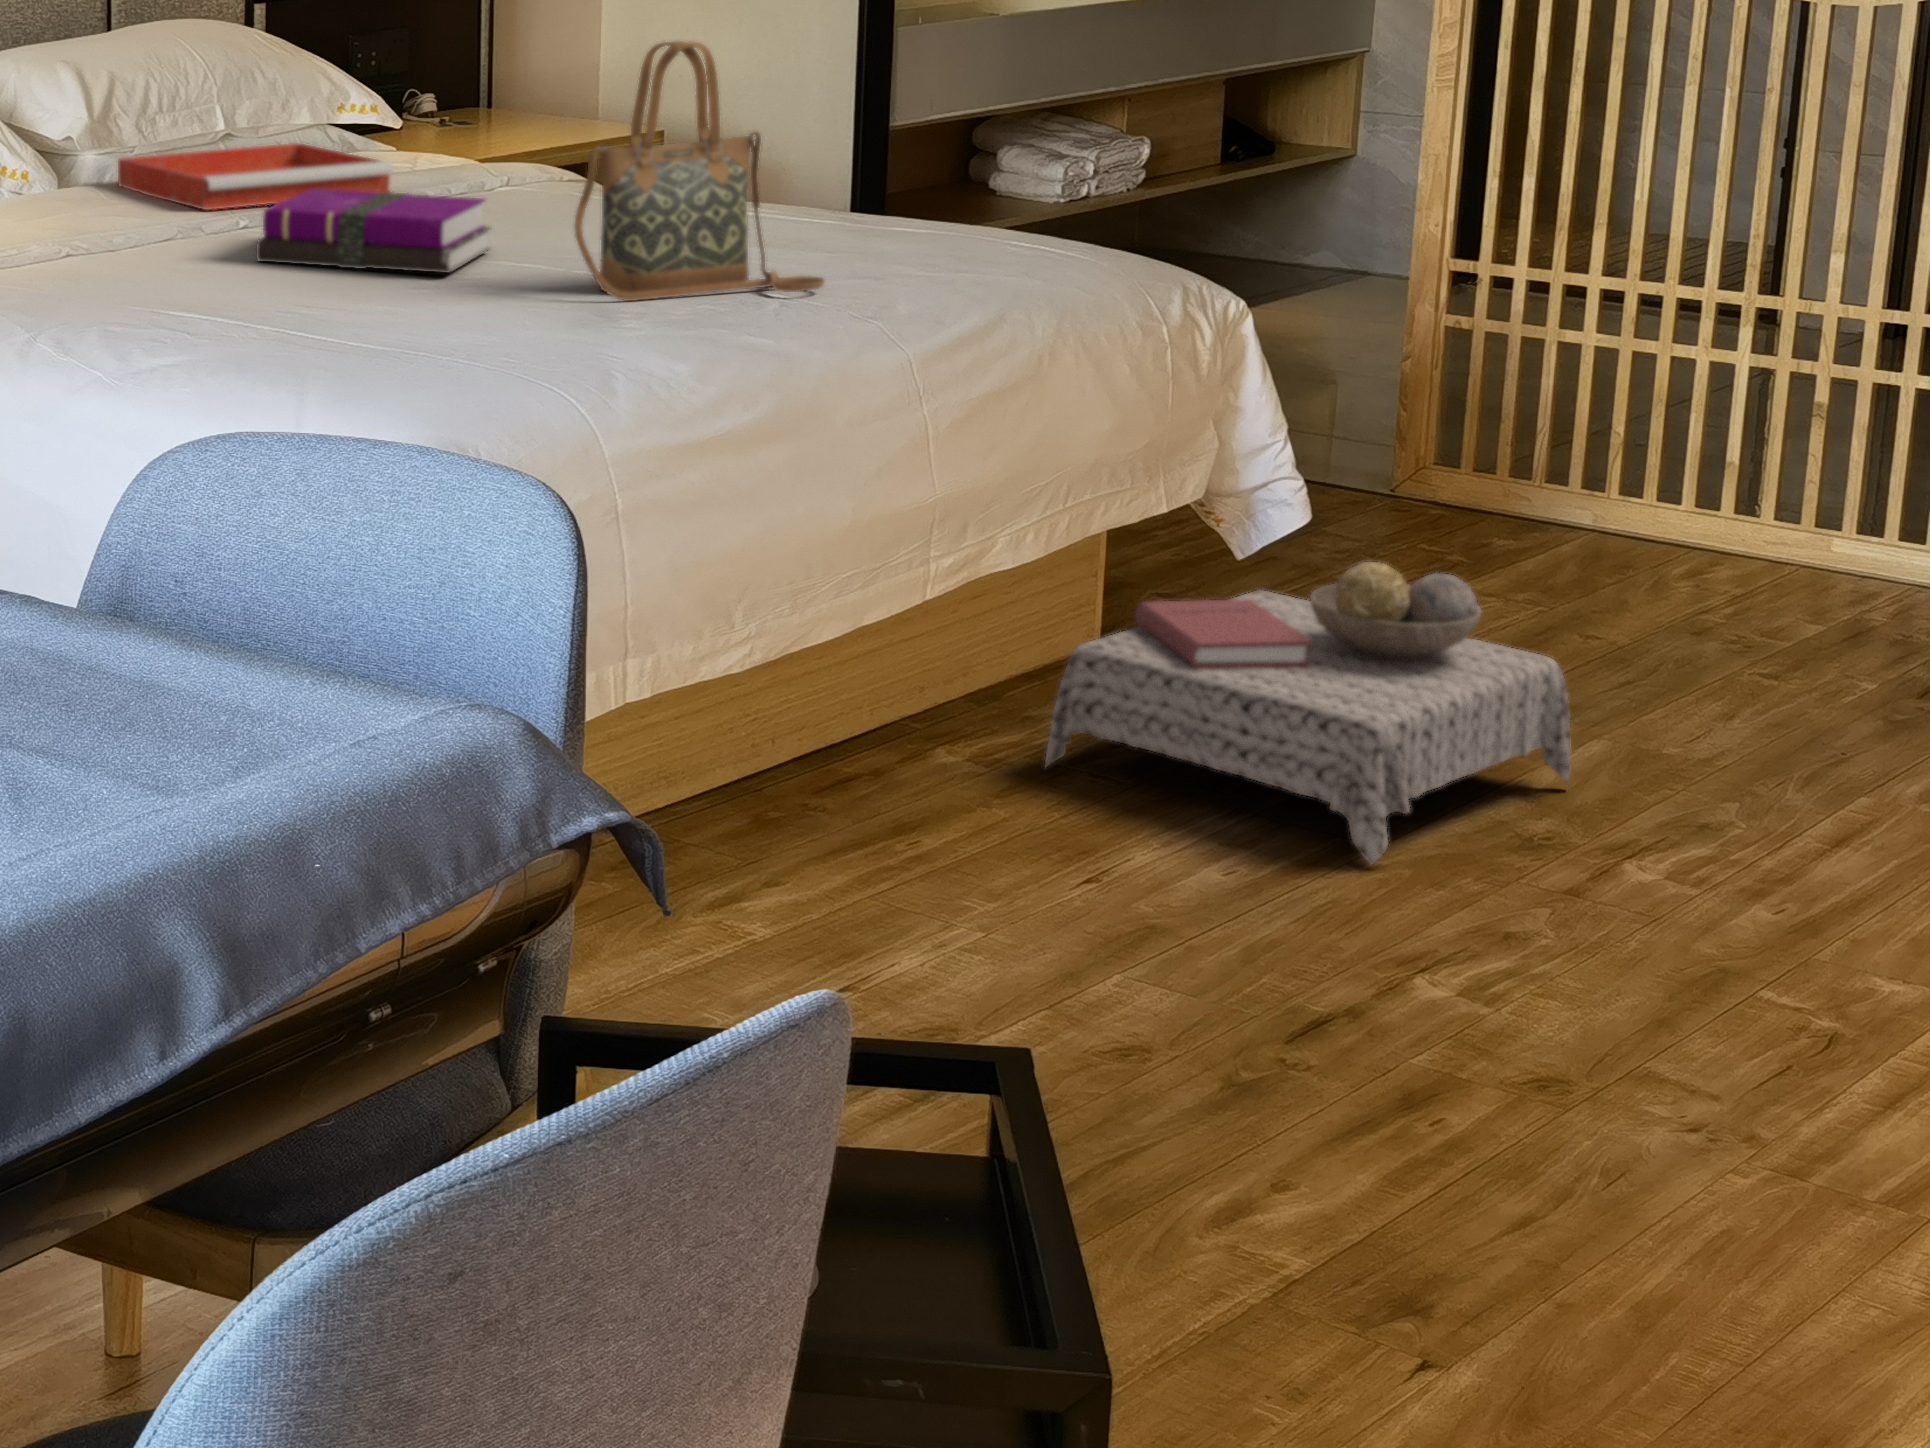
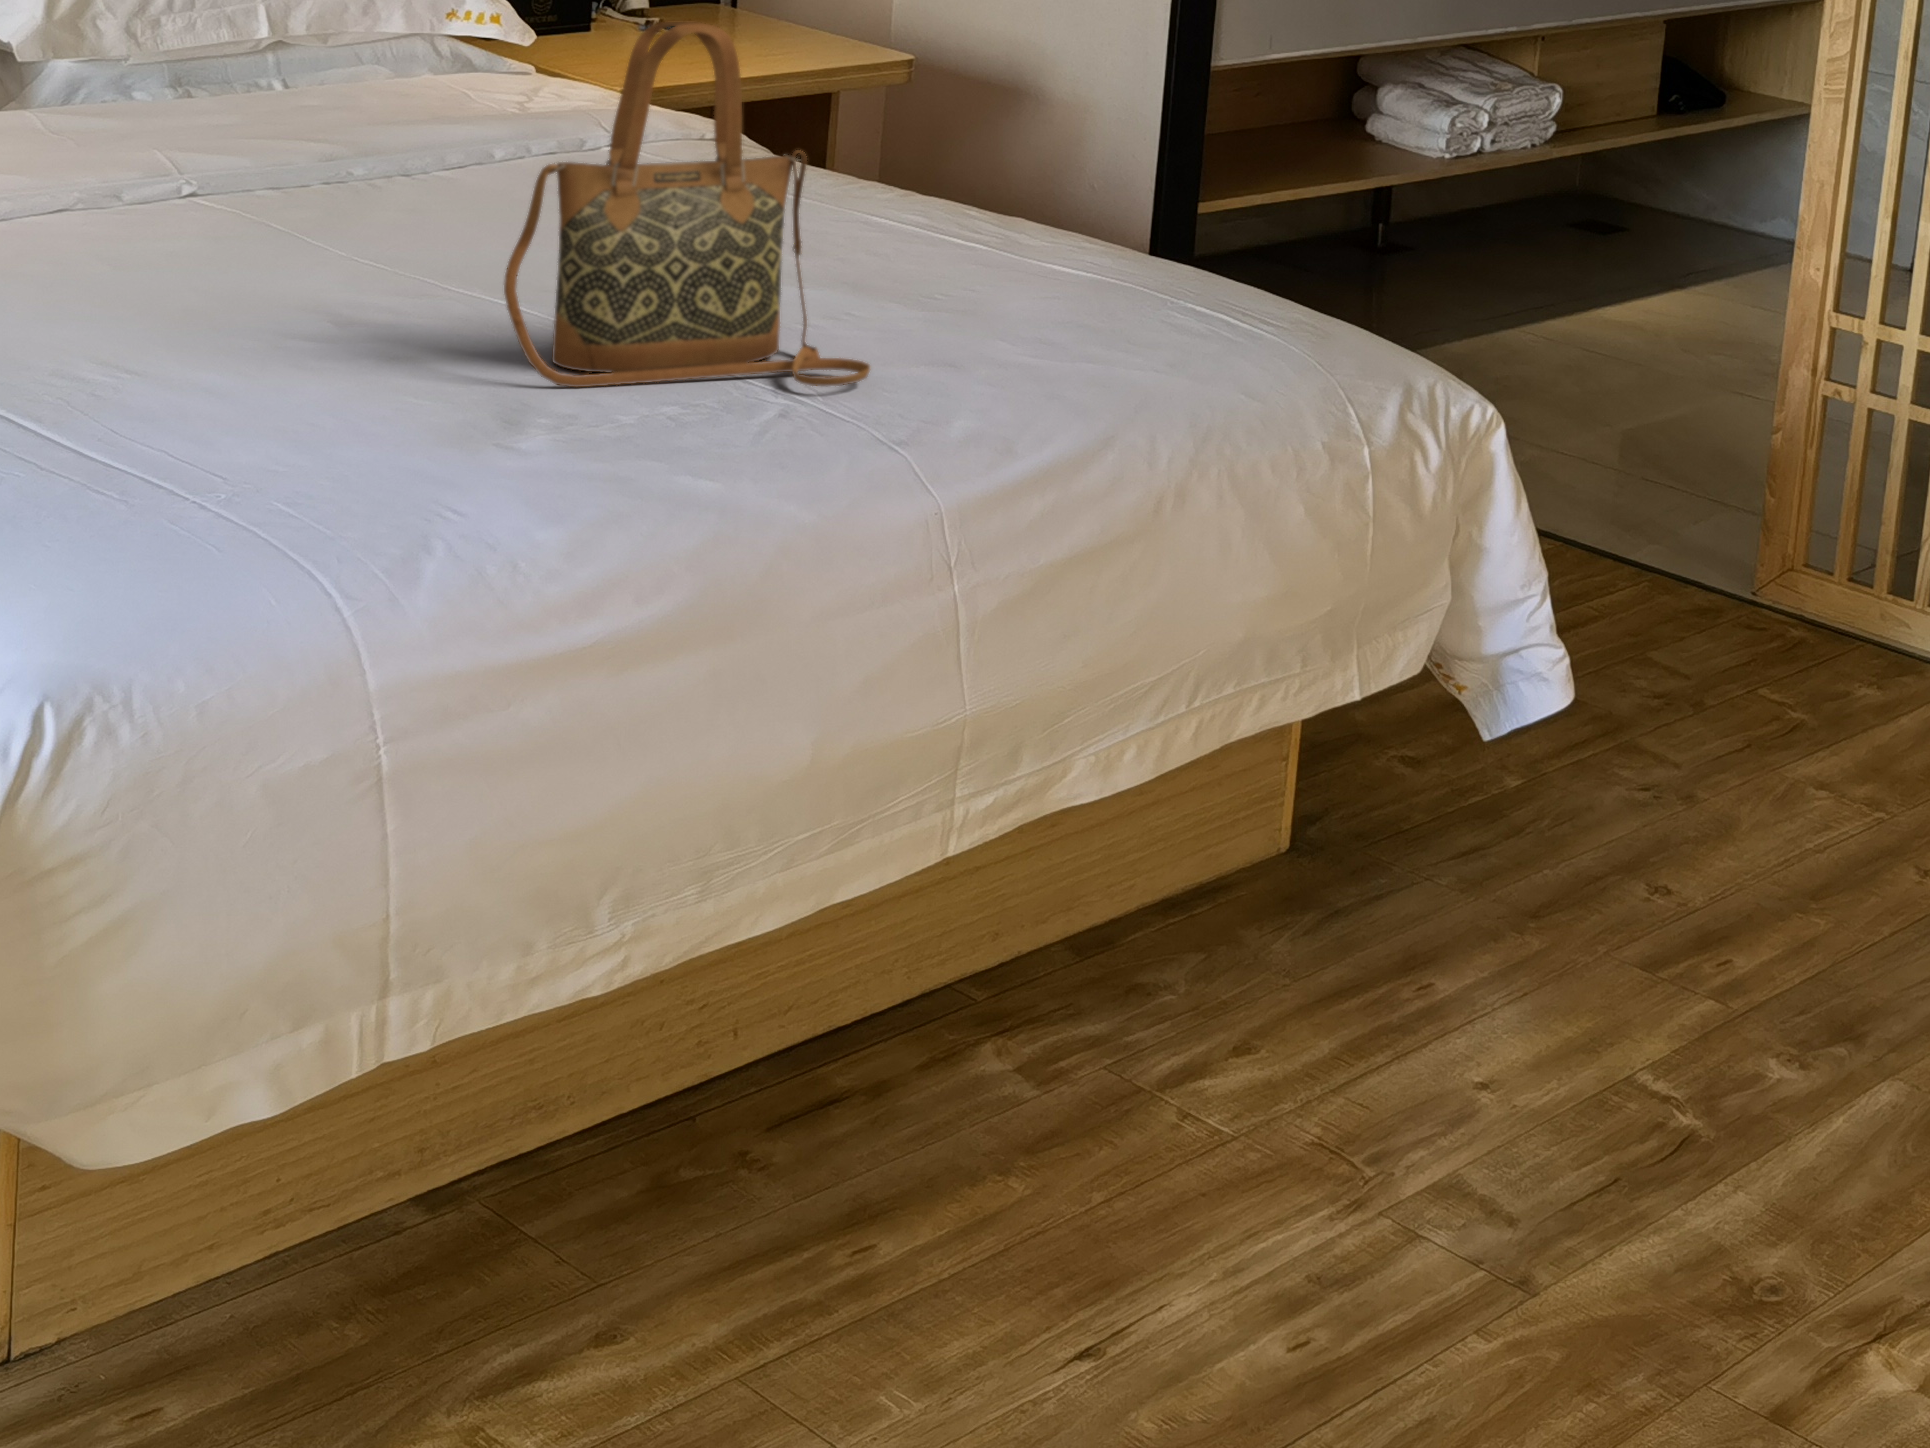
tray: present [118,143,393,210] -> none [87,61,440,162]
notebook: present [256,189,490,273] -> none [113,160,470,314]
ottoman: present [1045,562,1571,864] -> none [1101,832,1828,1369]

